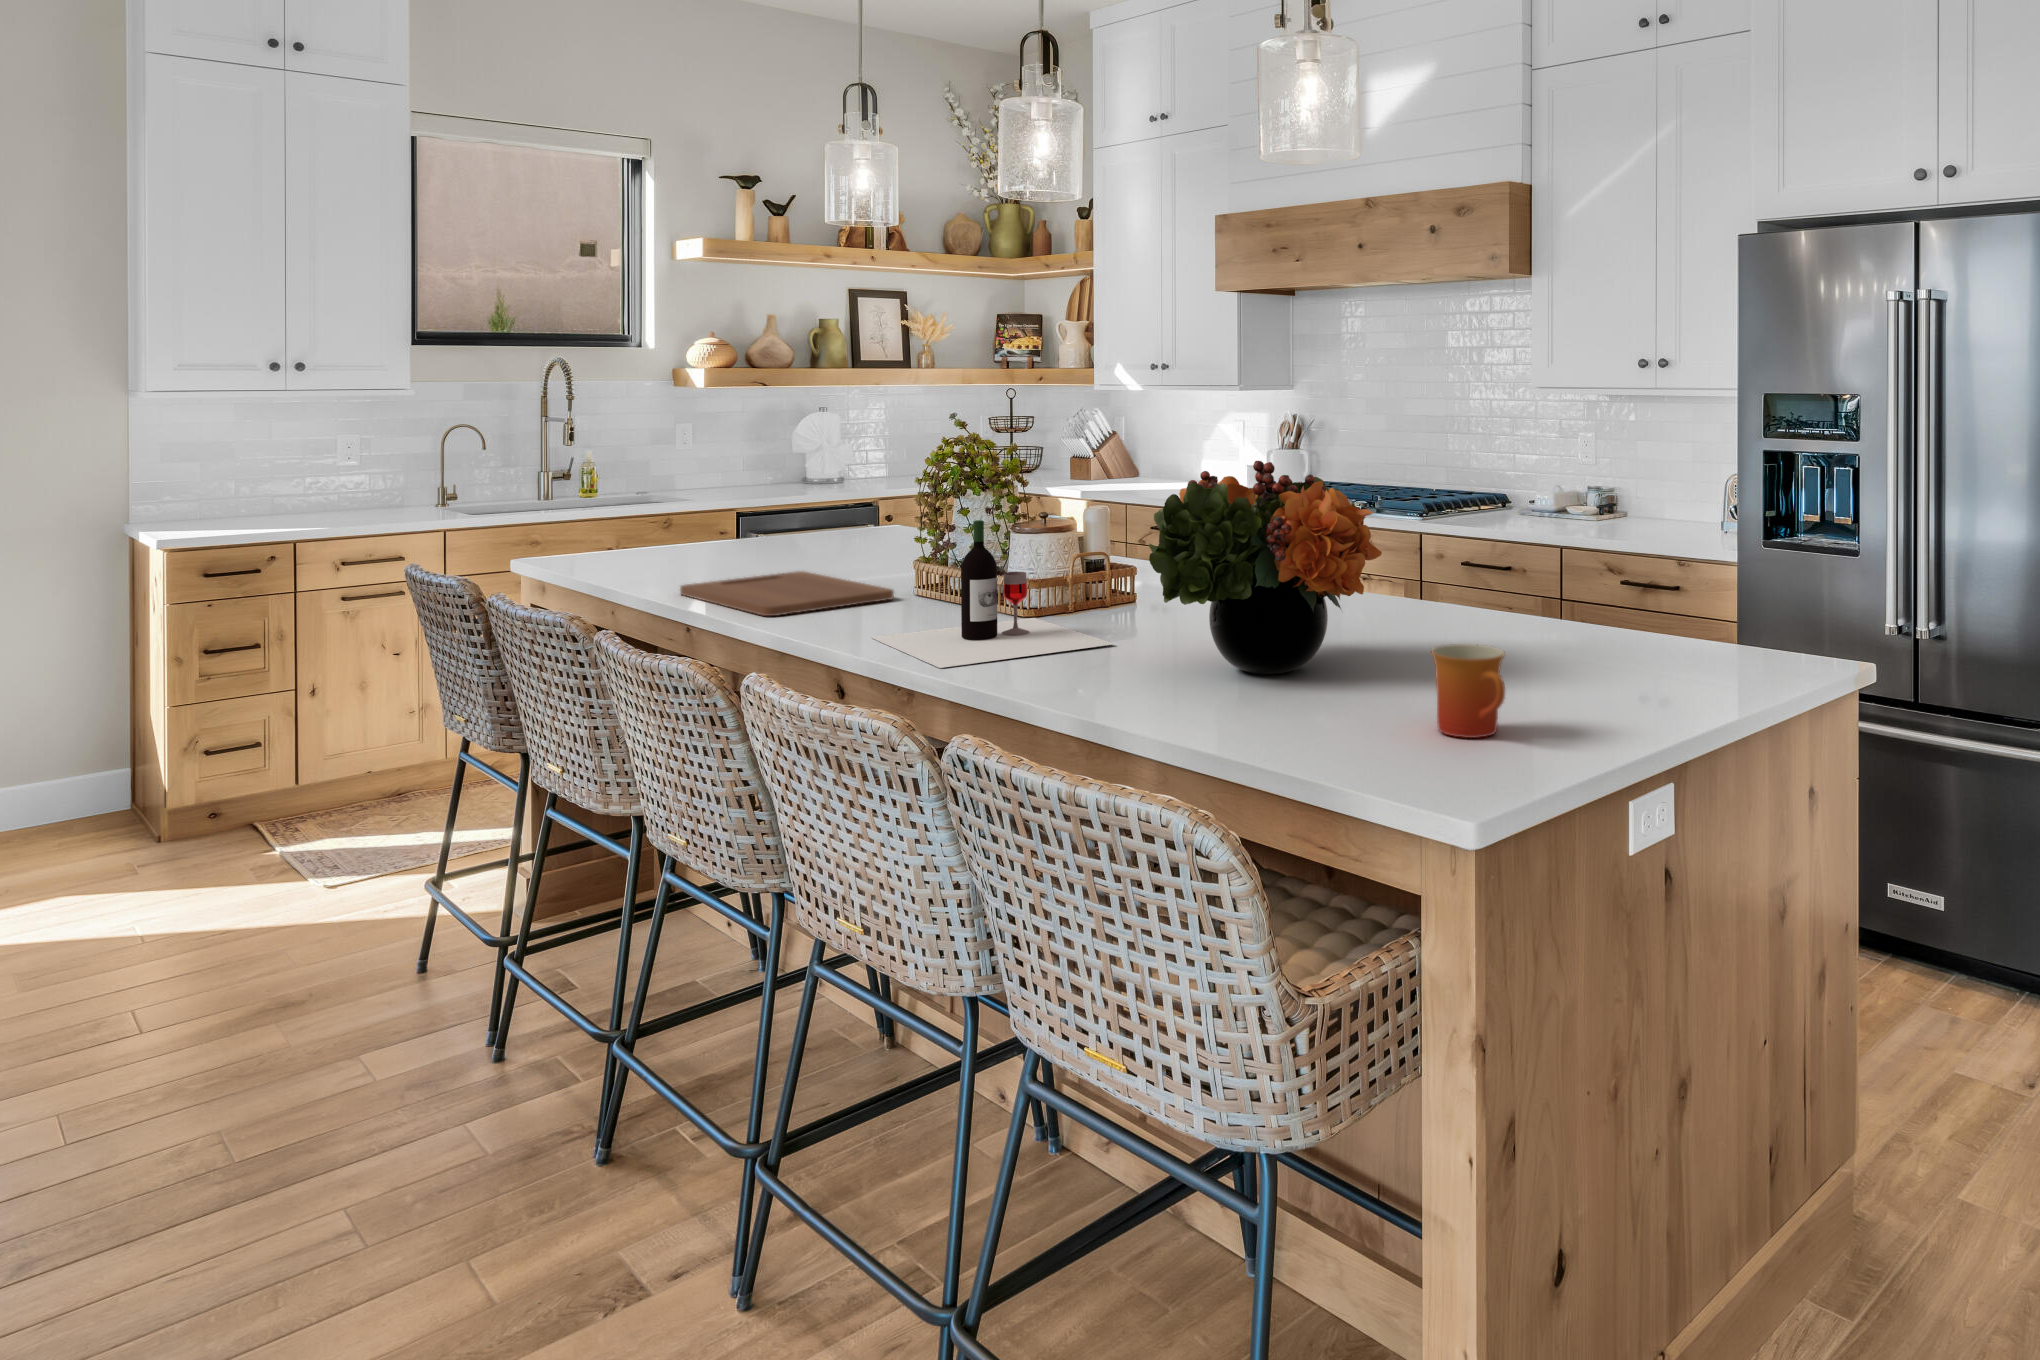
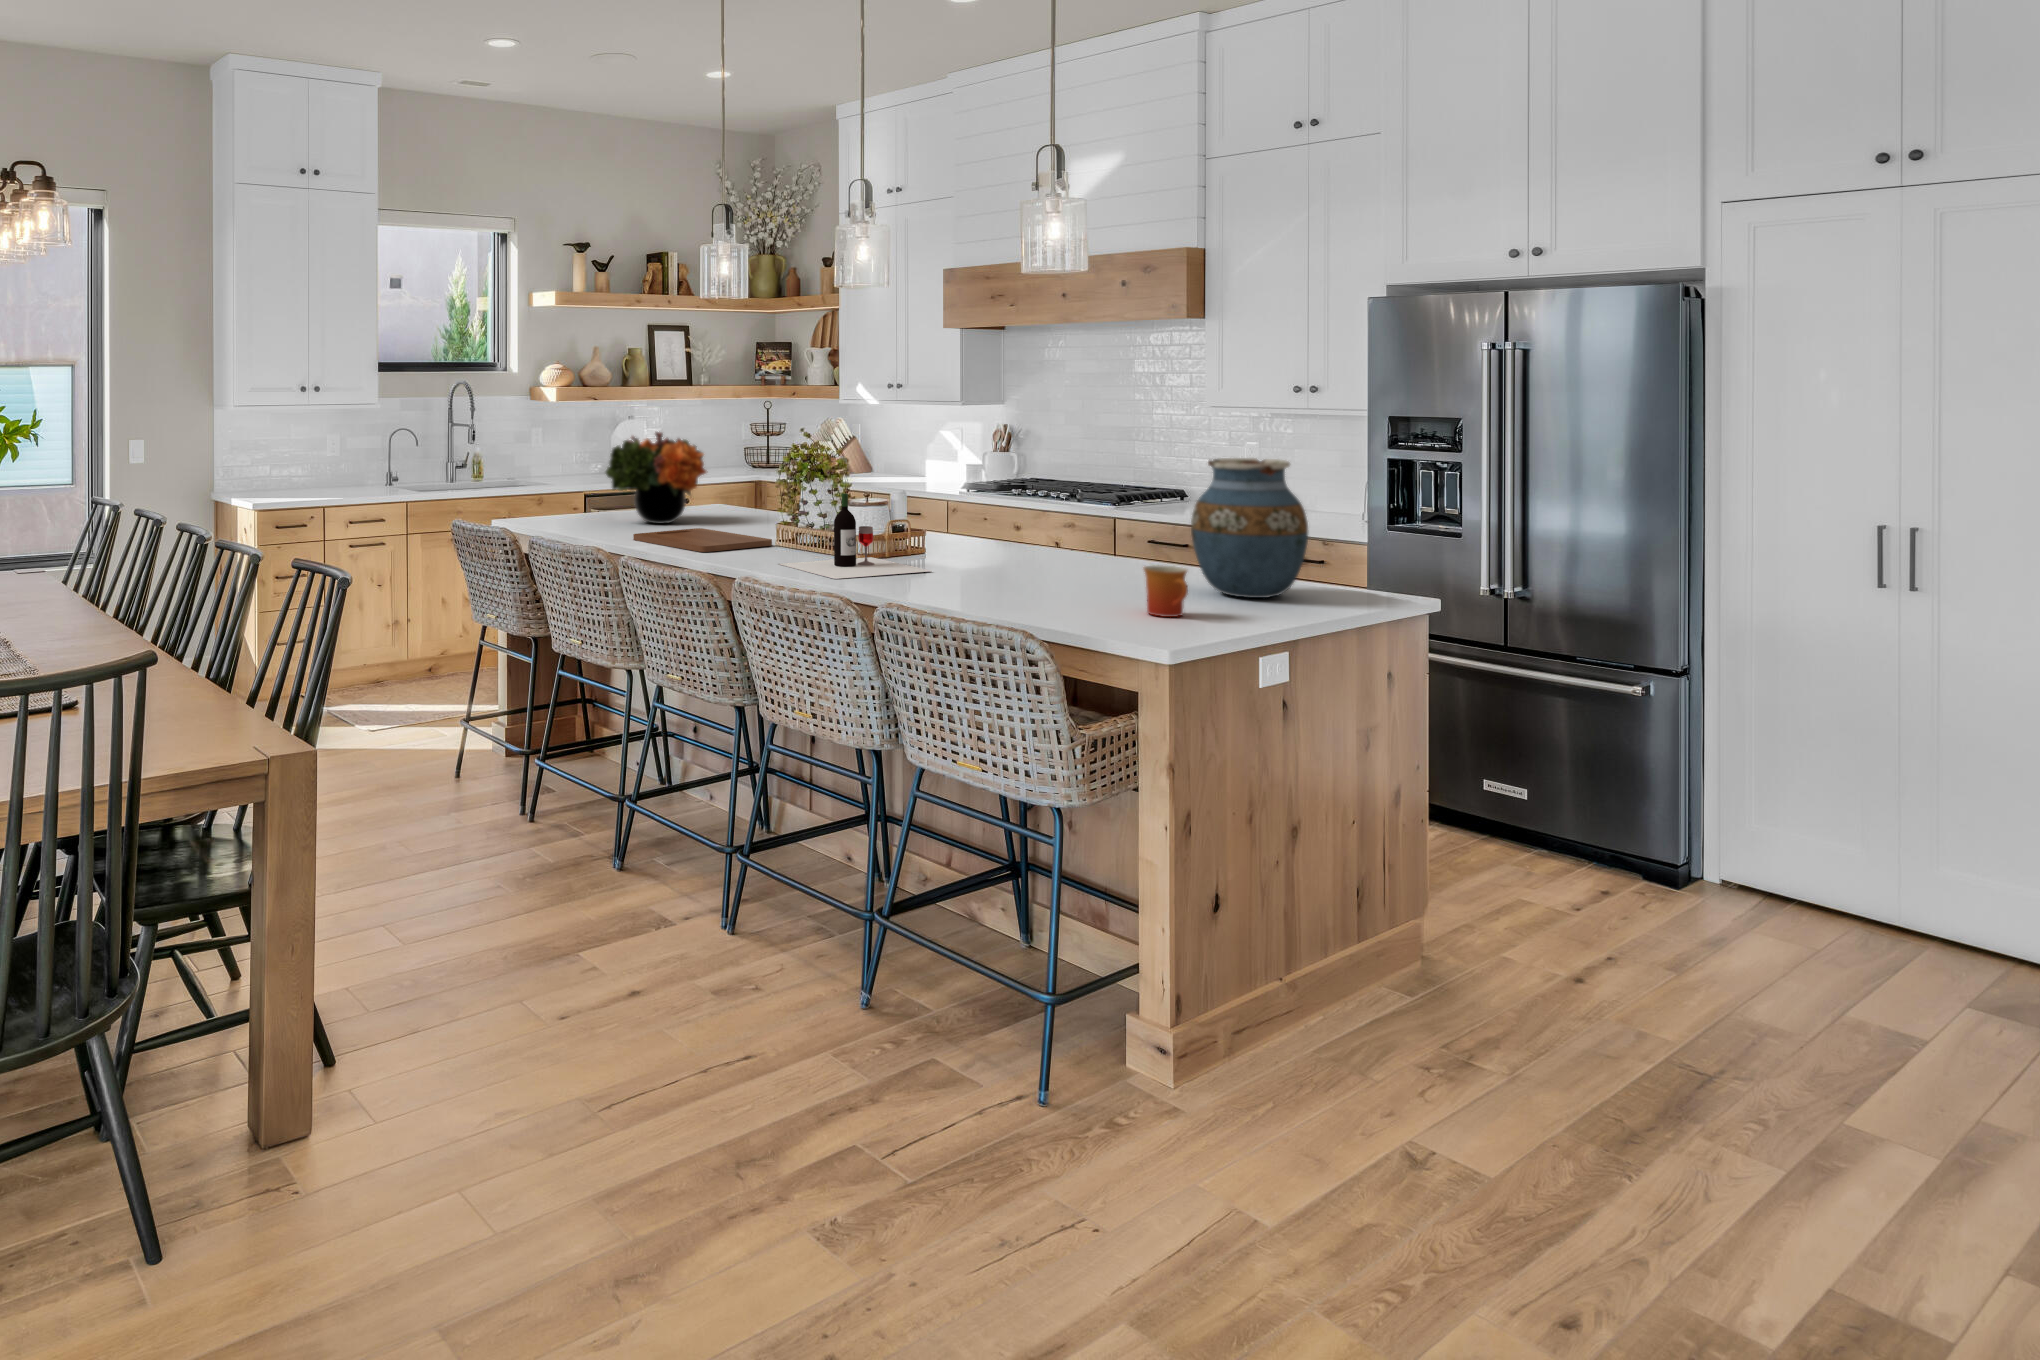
vase: none [1511,455,1691,683] -> present [1191,458,1308,598]
flower arrangement: present [1149,461,1382,674] -> present [606,432,706,524]

